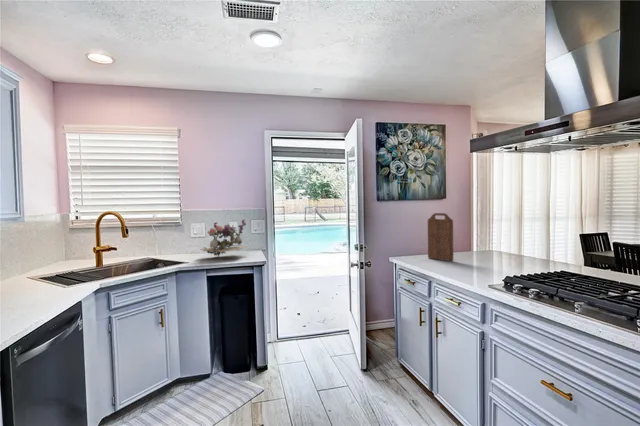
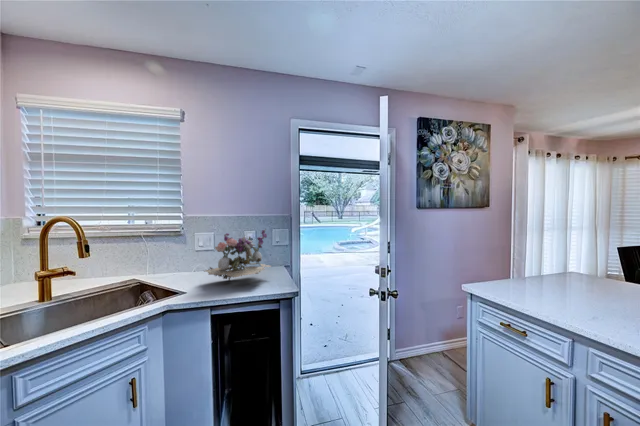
cutting board: present [428,213,453,261] -> none [522,227,572,298]

